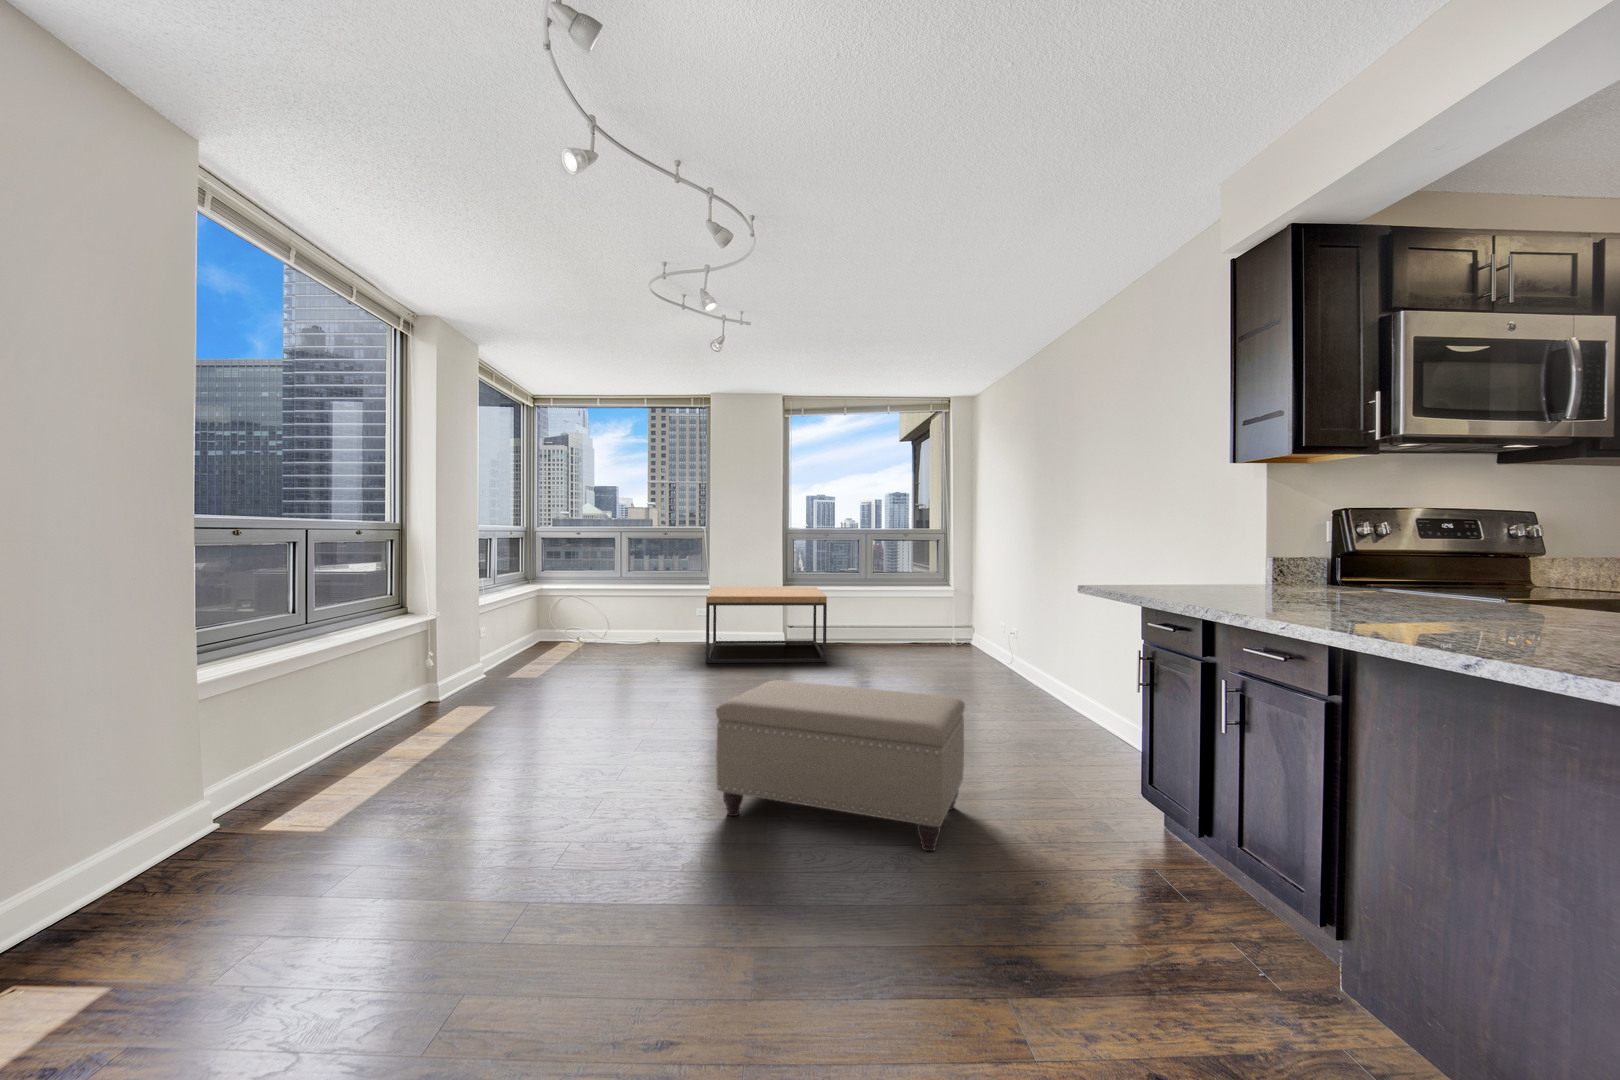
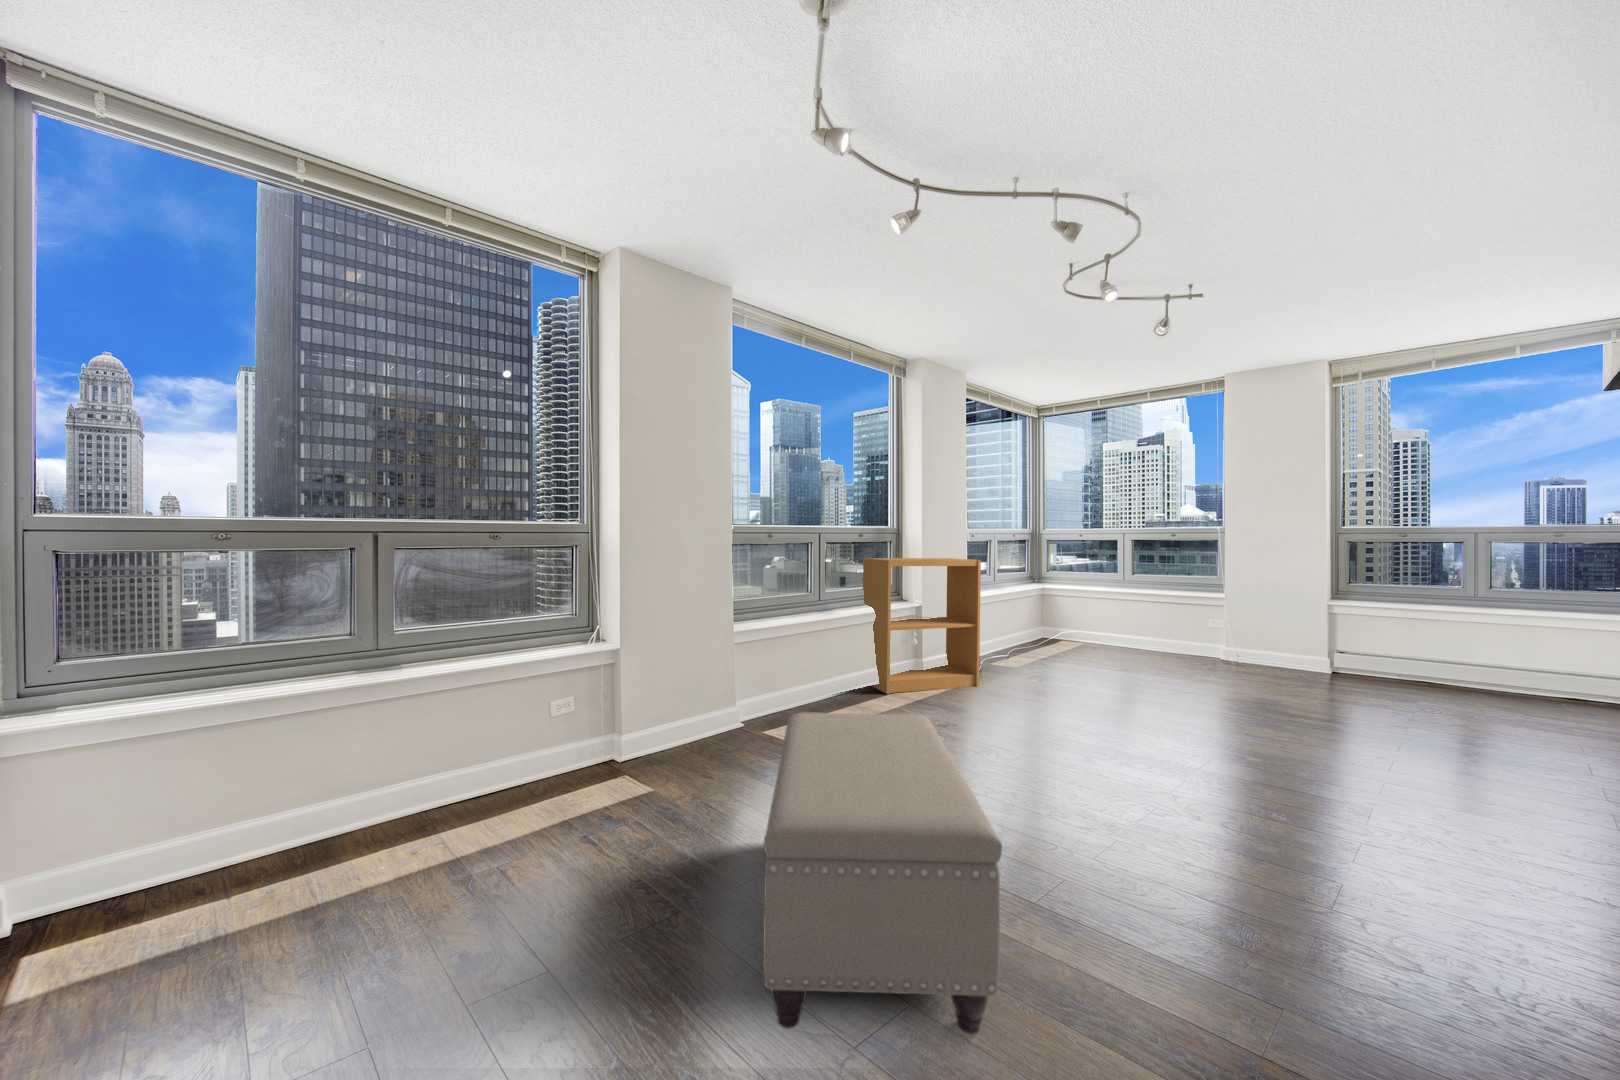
bookshelf: none [389,559,517,723] -> present [863,558,981,694]
coffee table: present [706,587,827,663] -> none [1239,616,1562,774]

